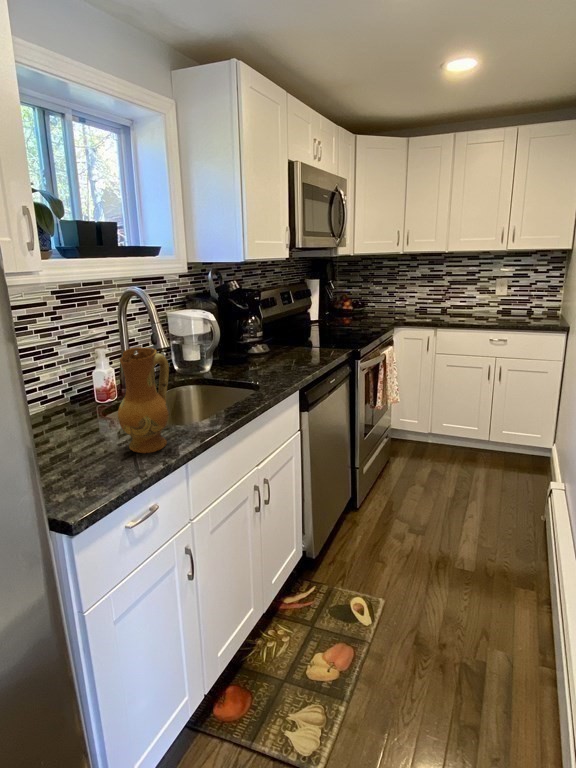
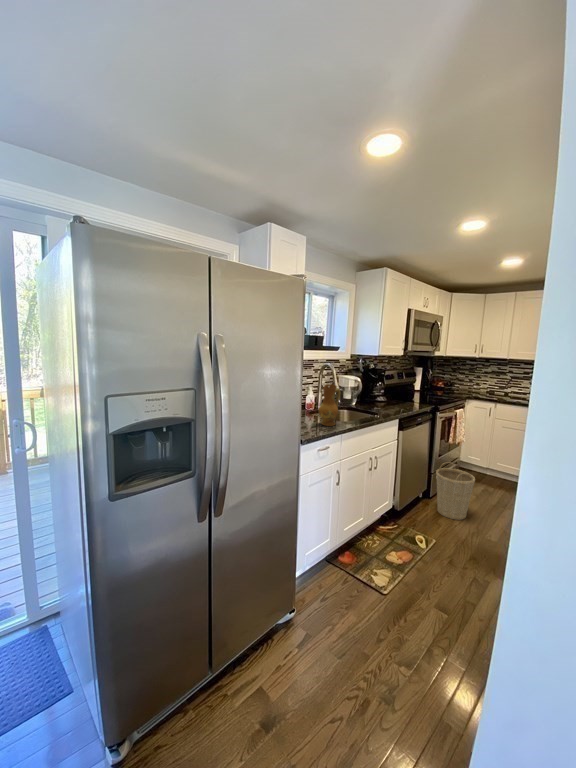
basket: none [366,445,428,542] -> present [436,462,475,520]

